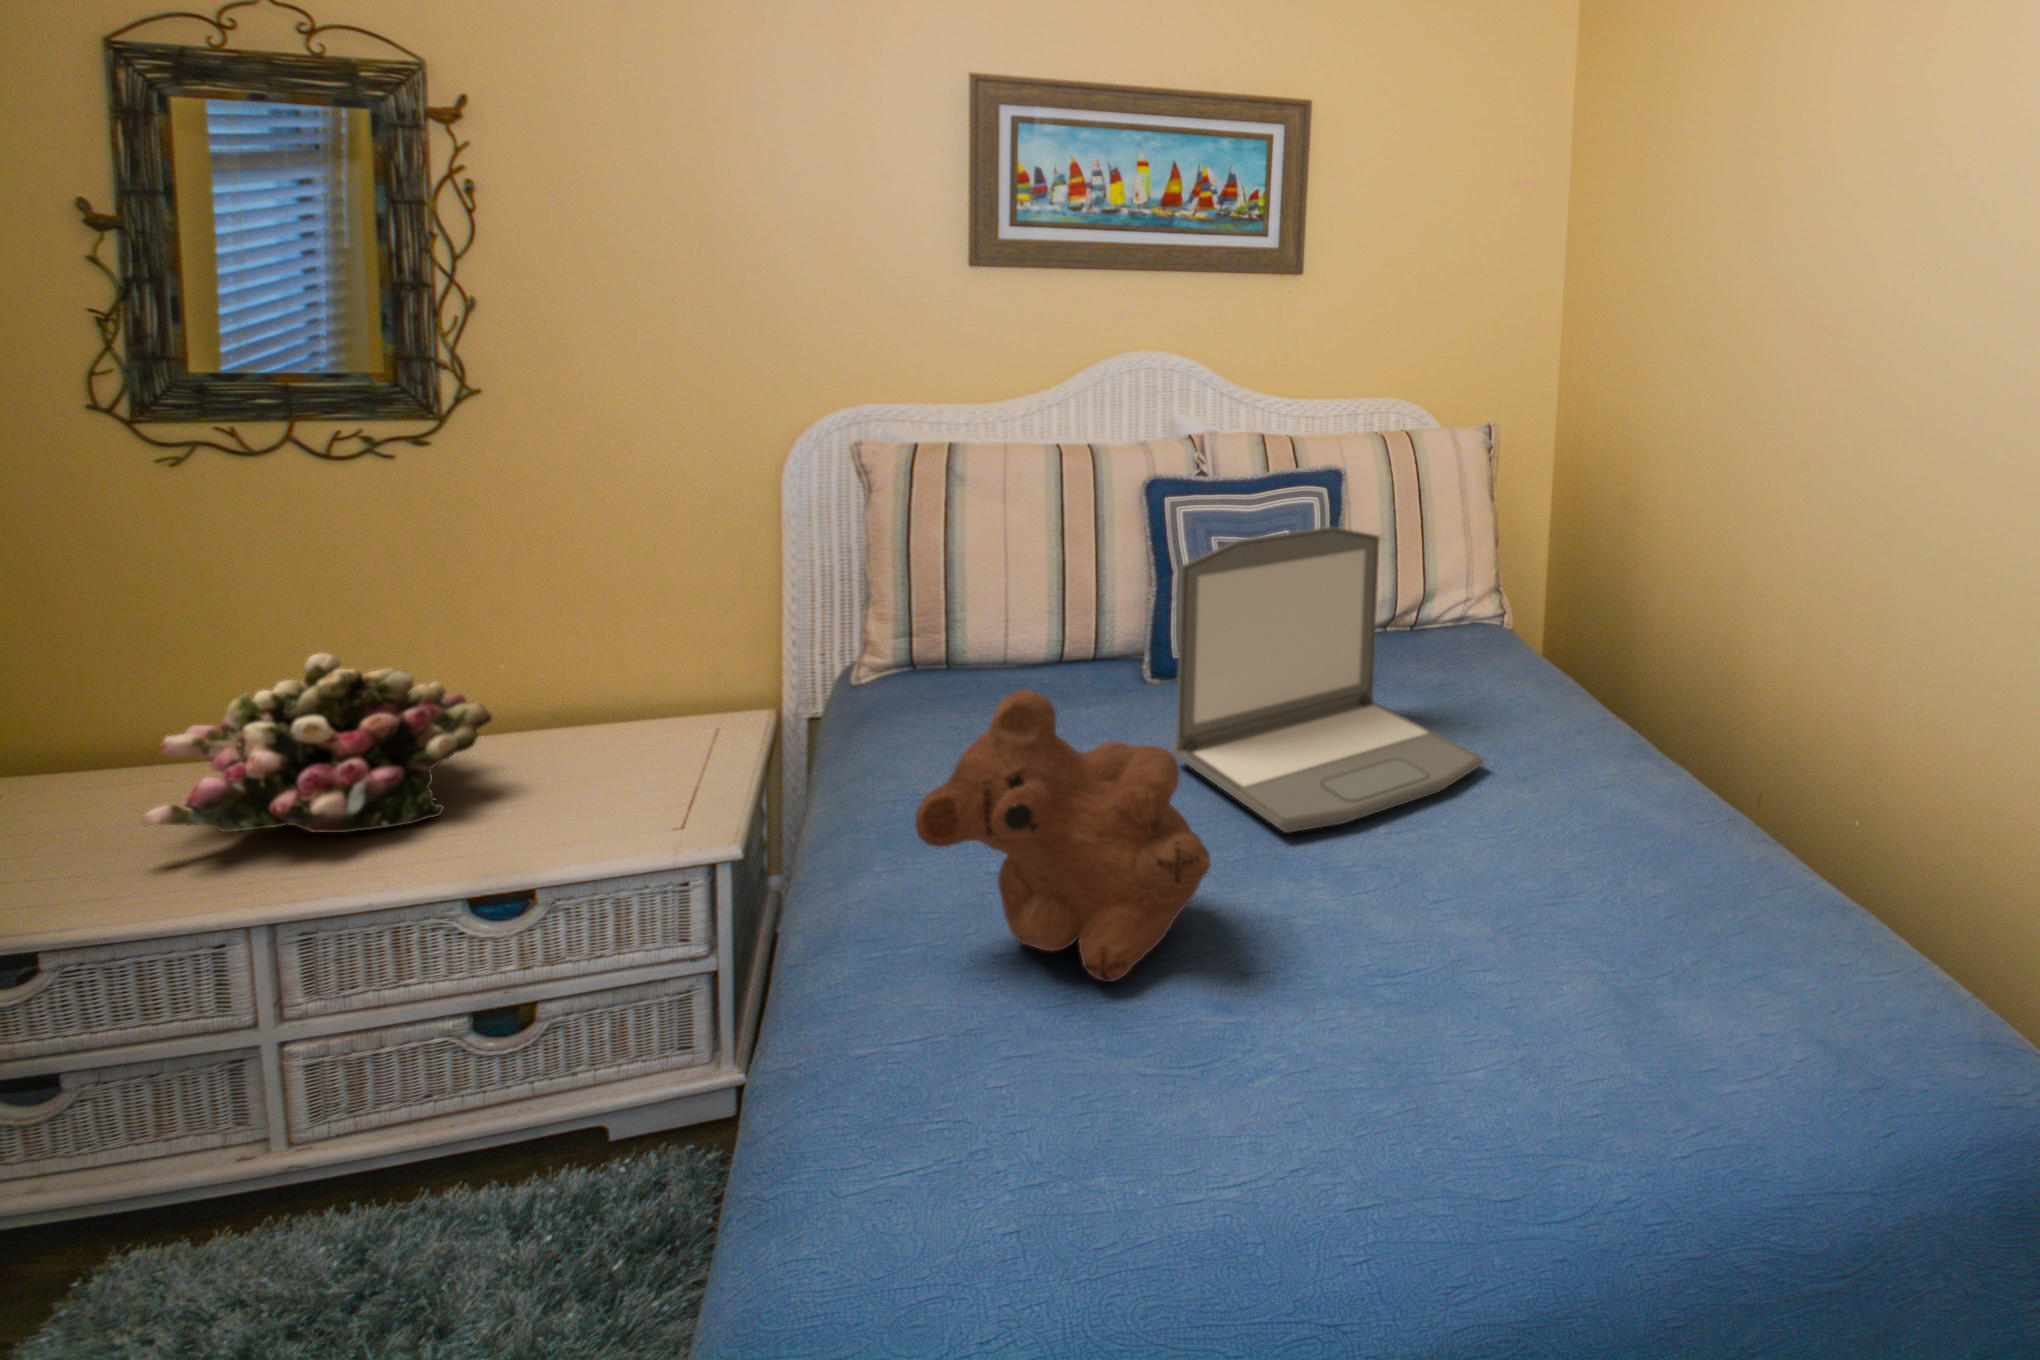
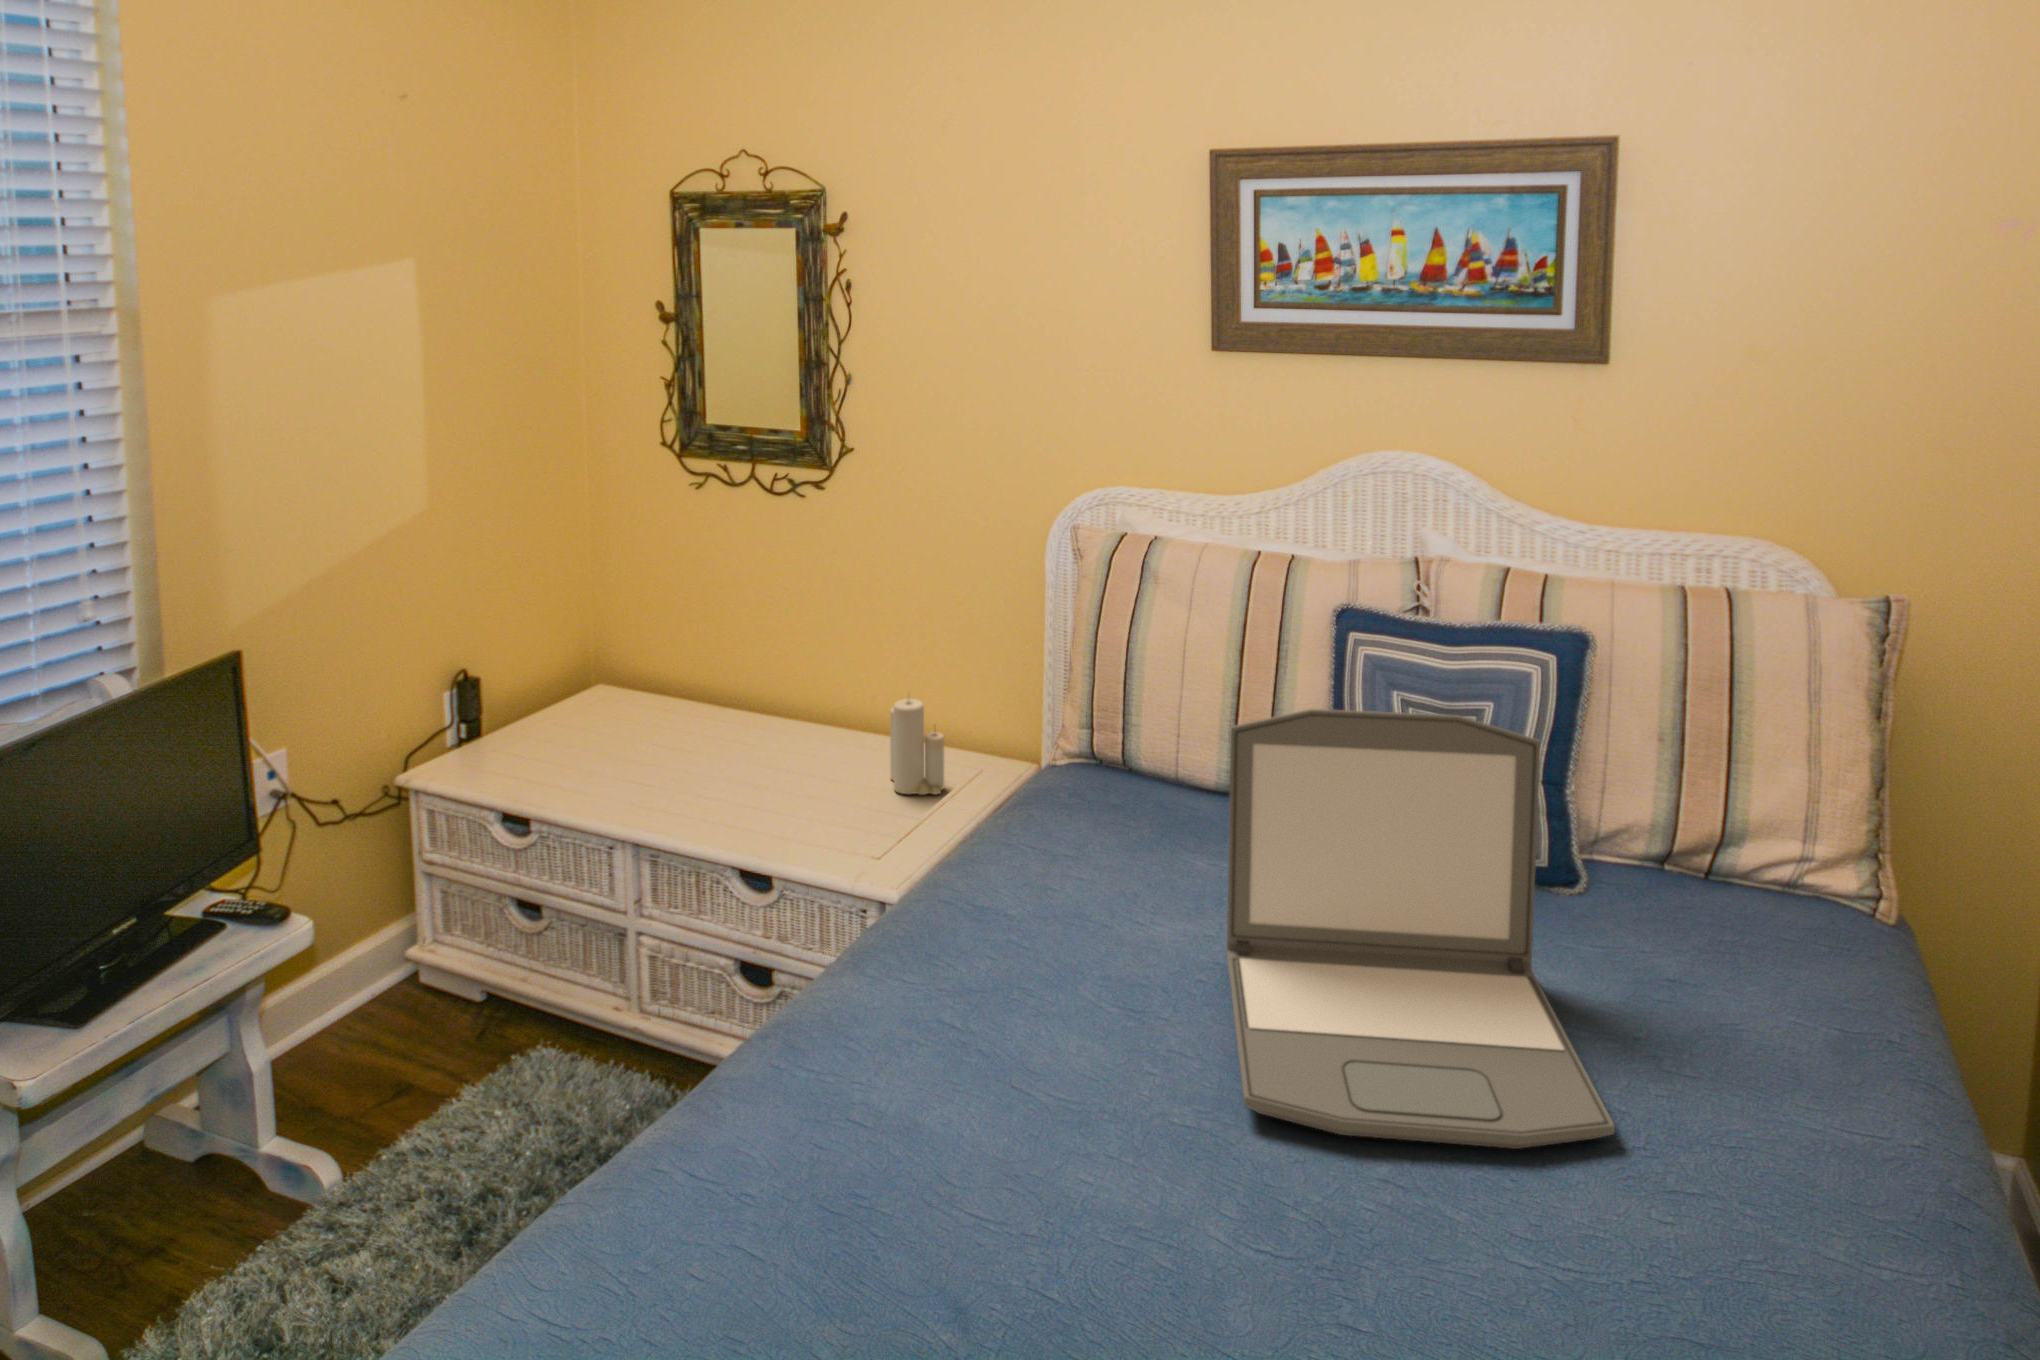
flower arrangement: present [142,653,492,833] -> none [605,644,804,793]
candle: none [613,653,697,767] -> present [890,699,944,795]
teddy bear: present [915,690,1211,982] -> none [813,836,1074,1211]

